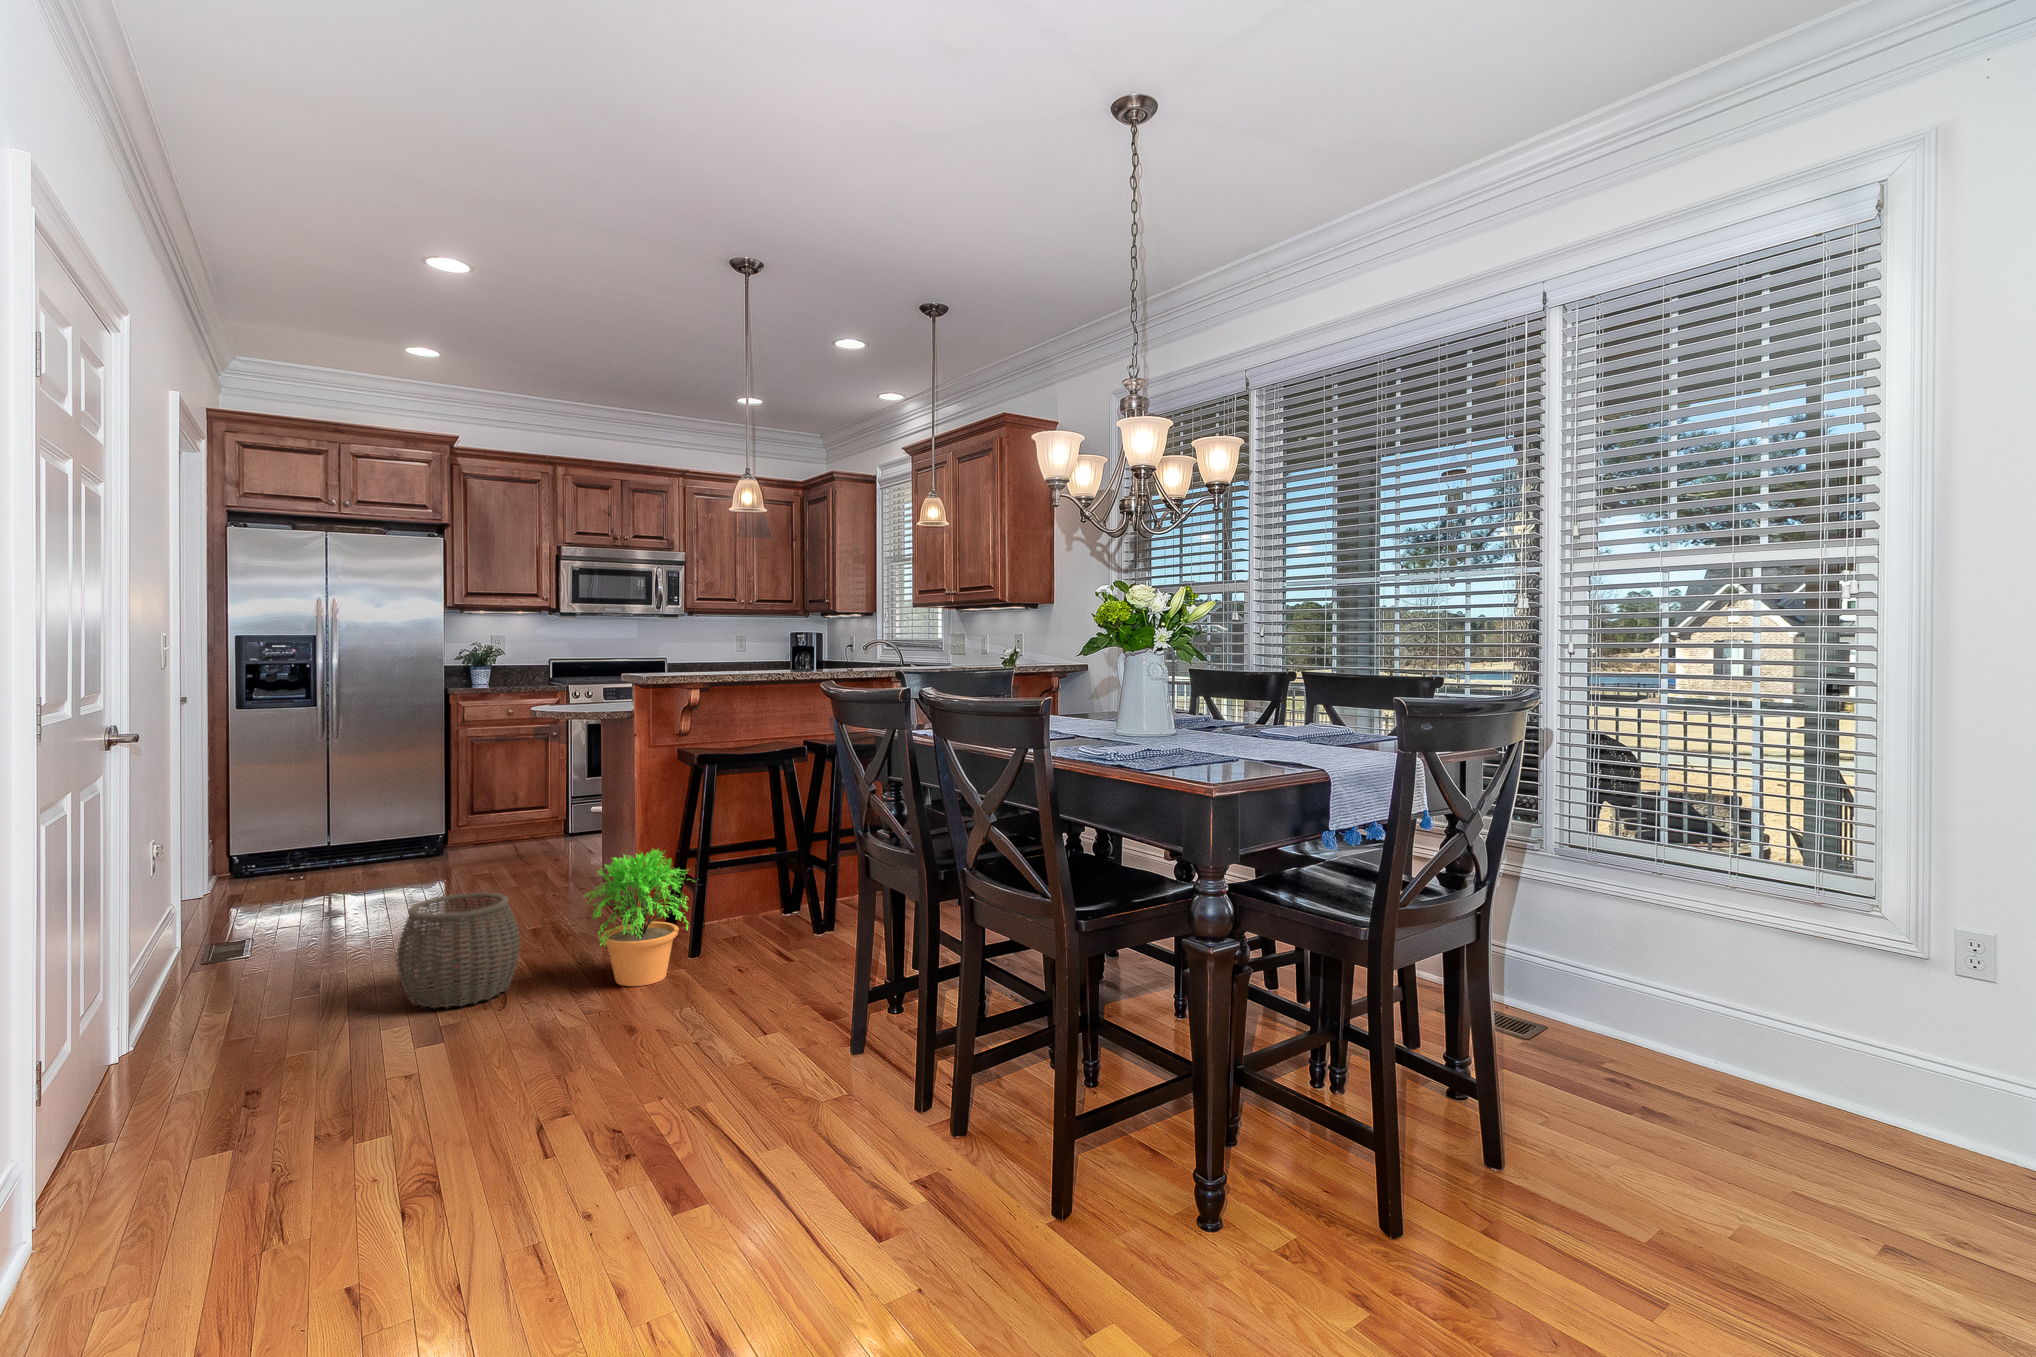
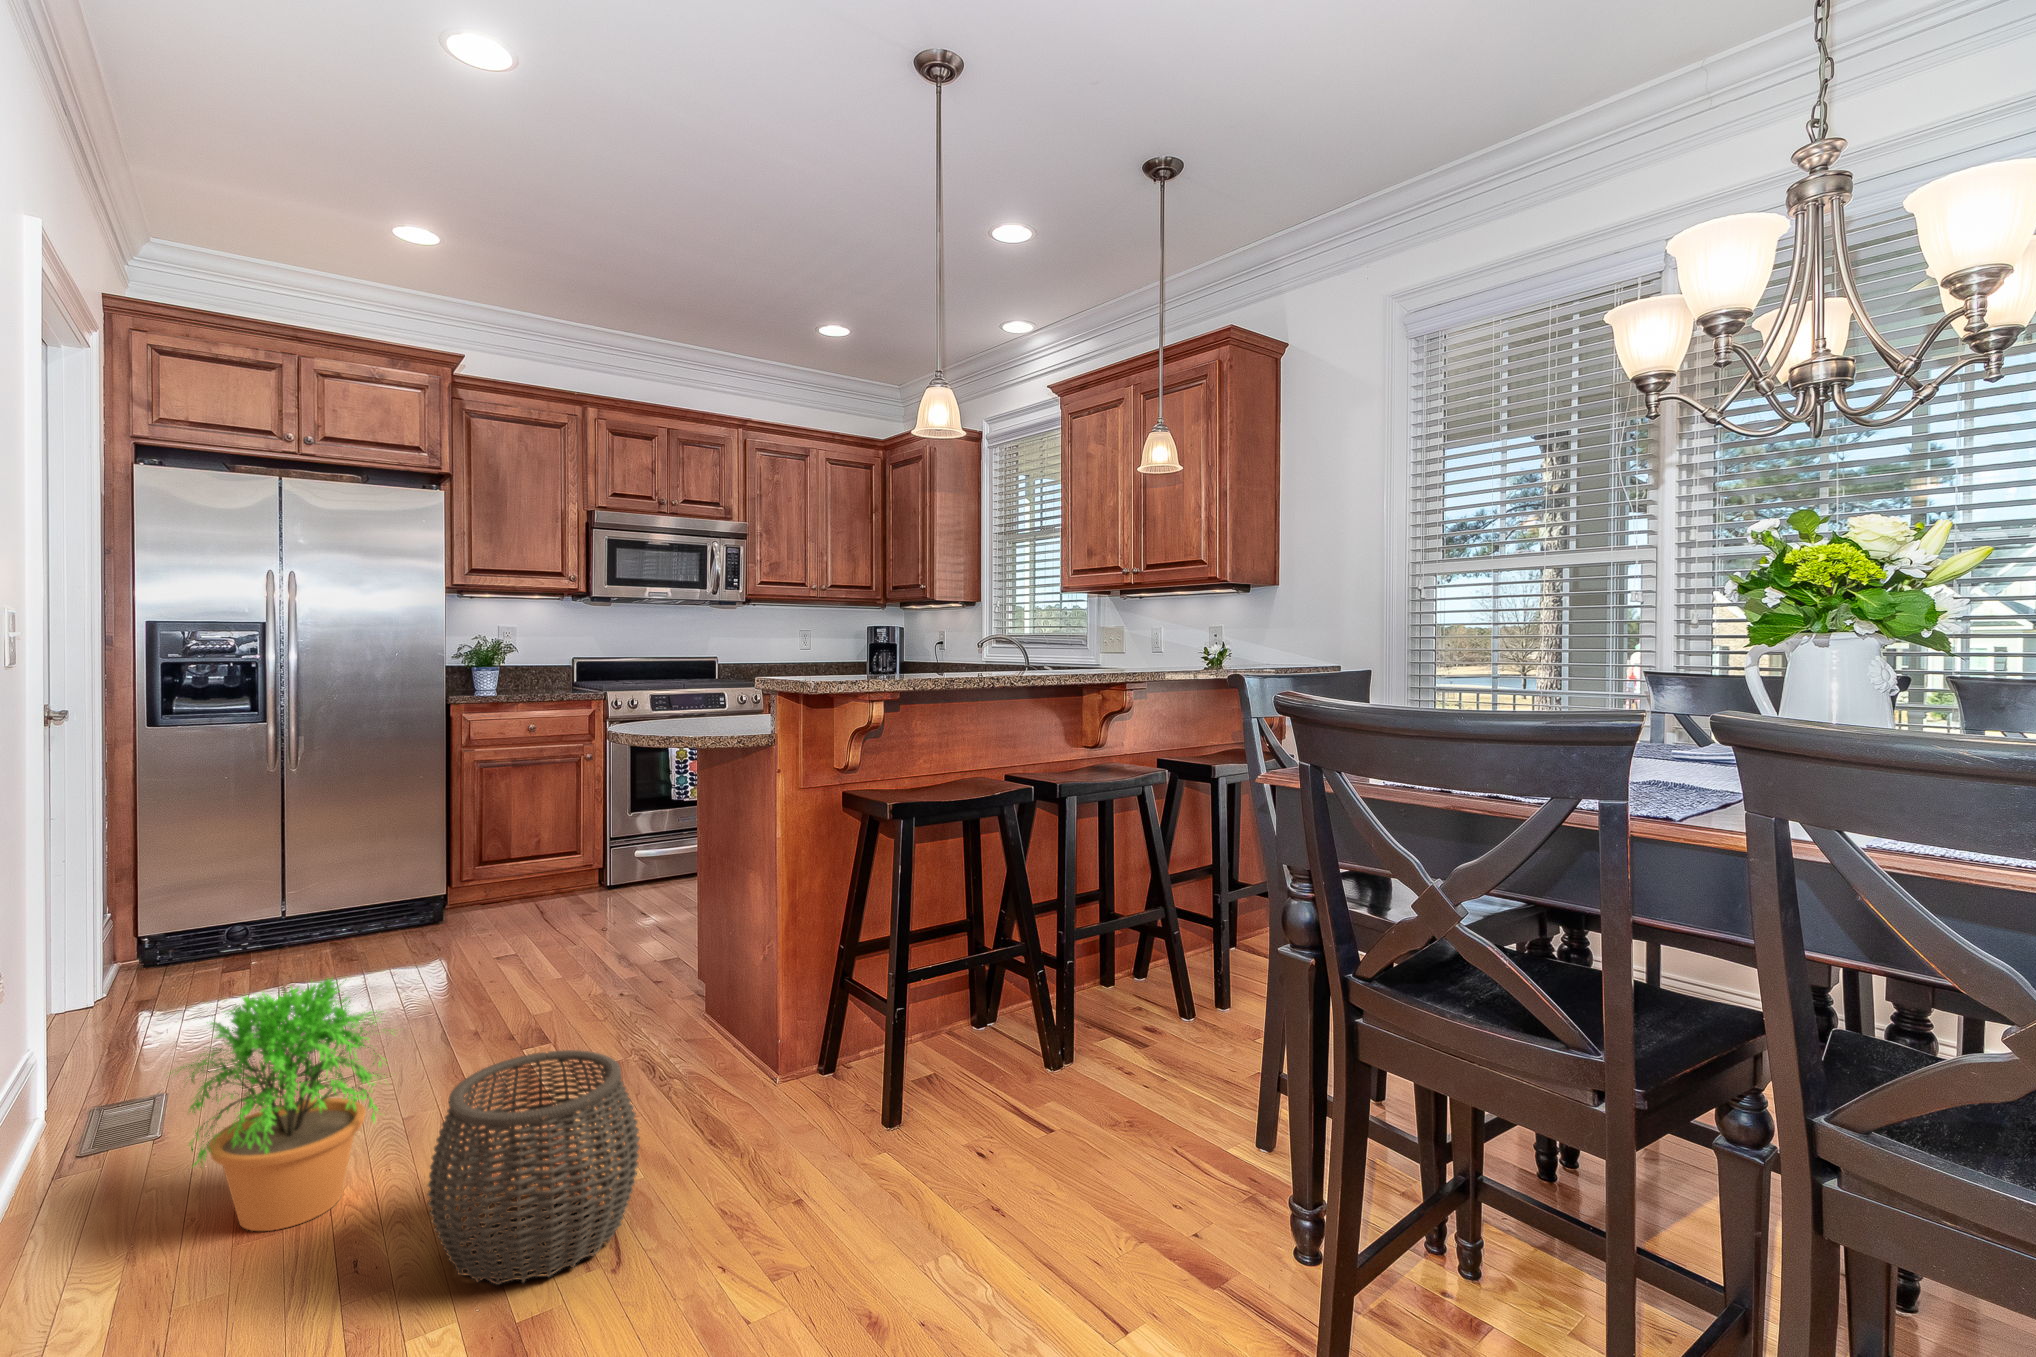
potted plant: present [586,849,689,986] -> present [180,979,382,1231]

